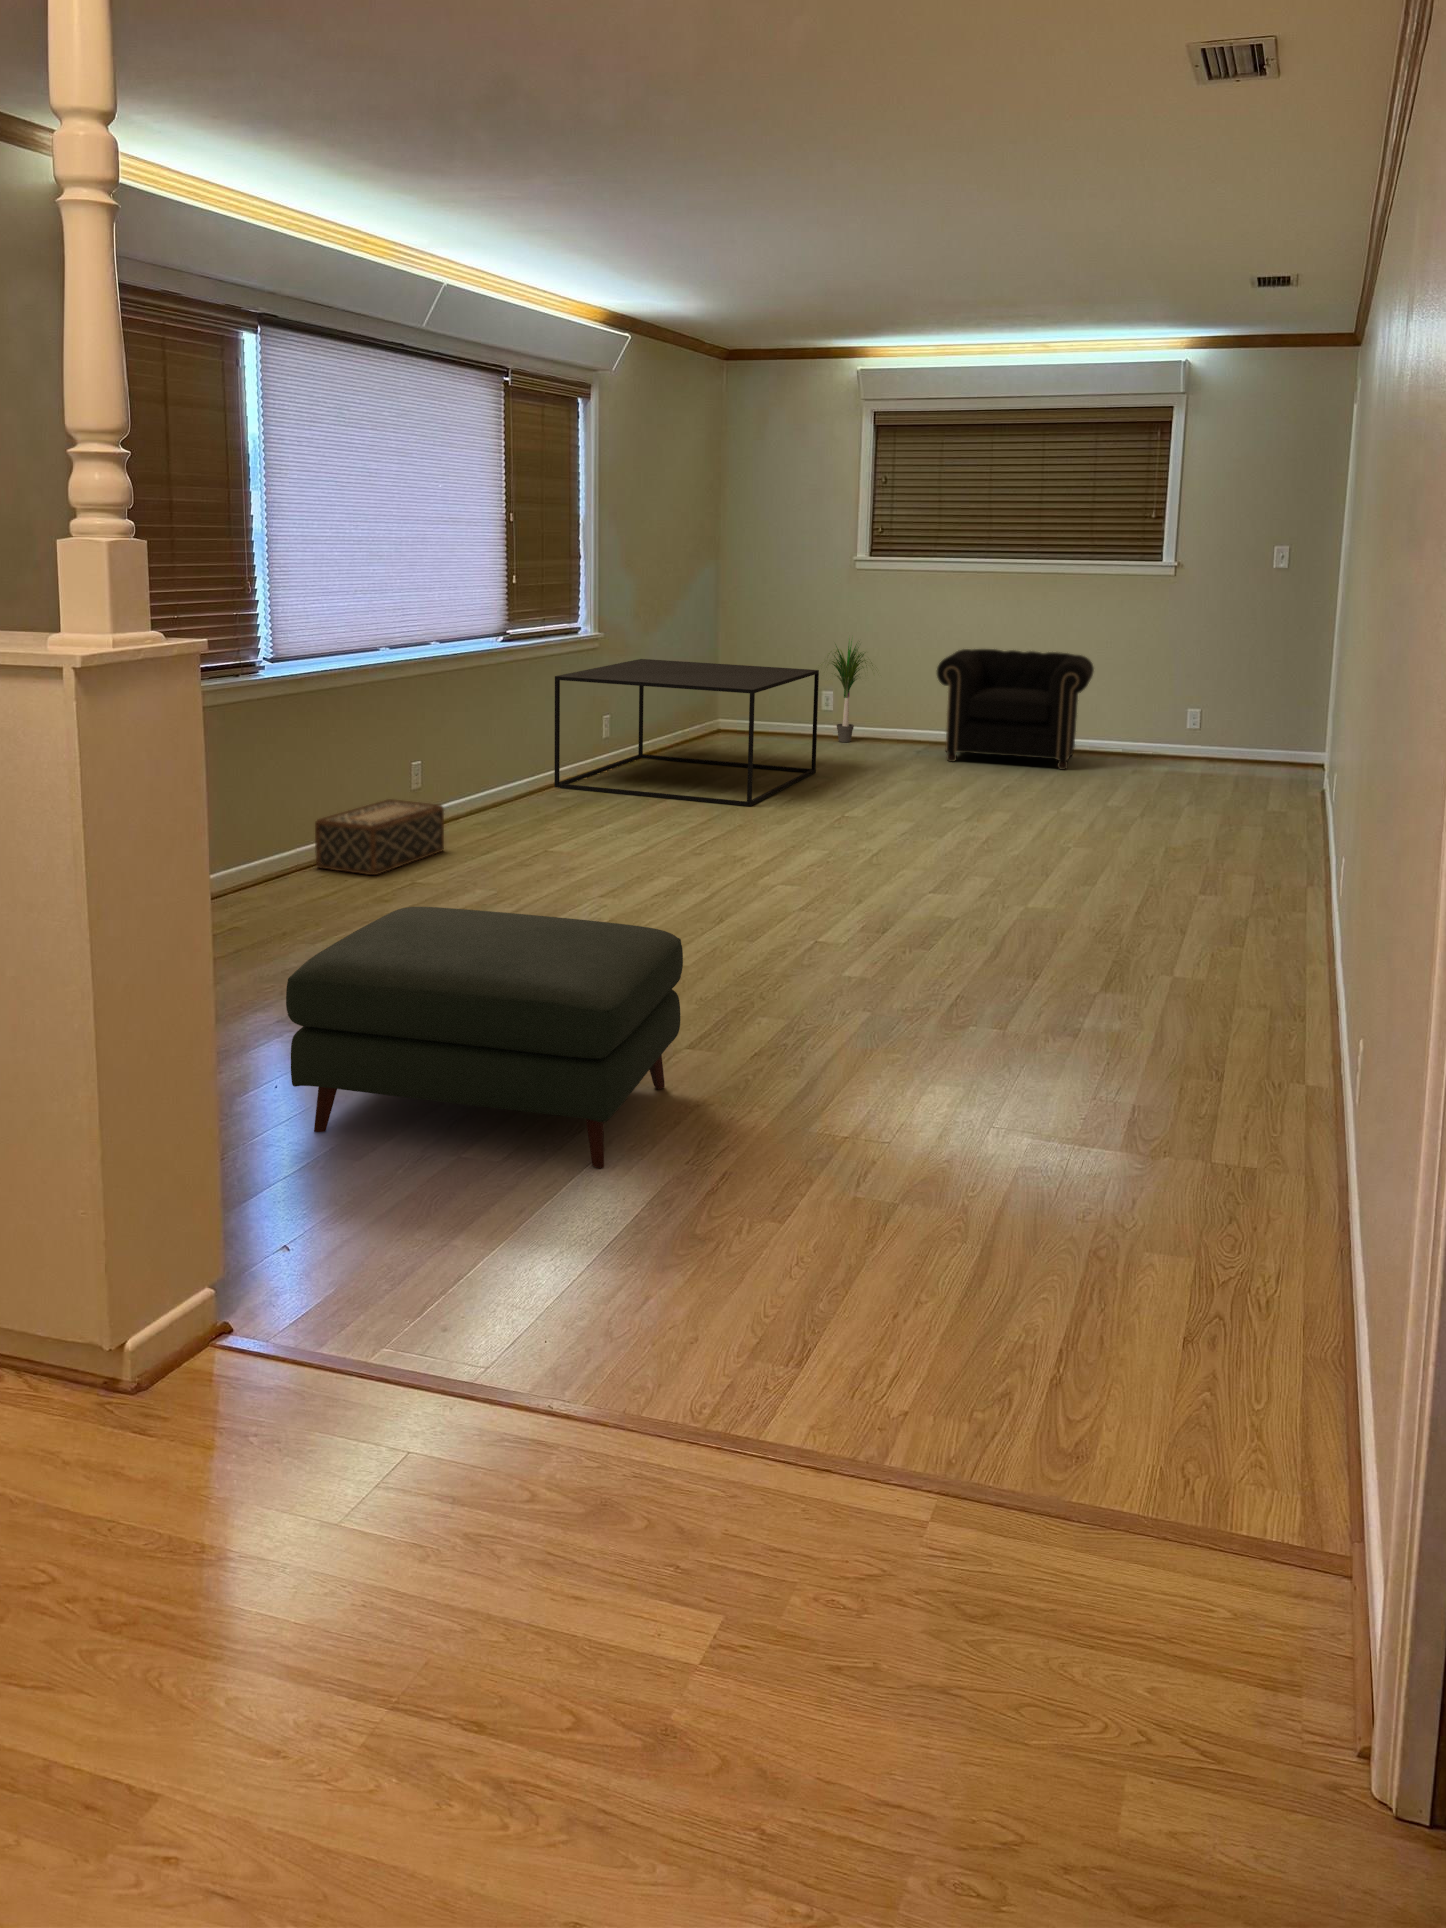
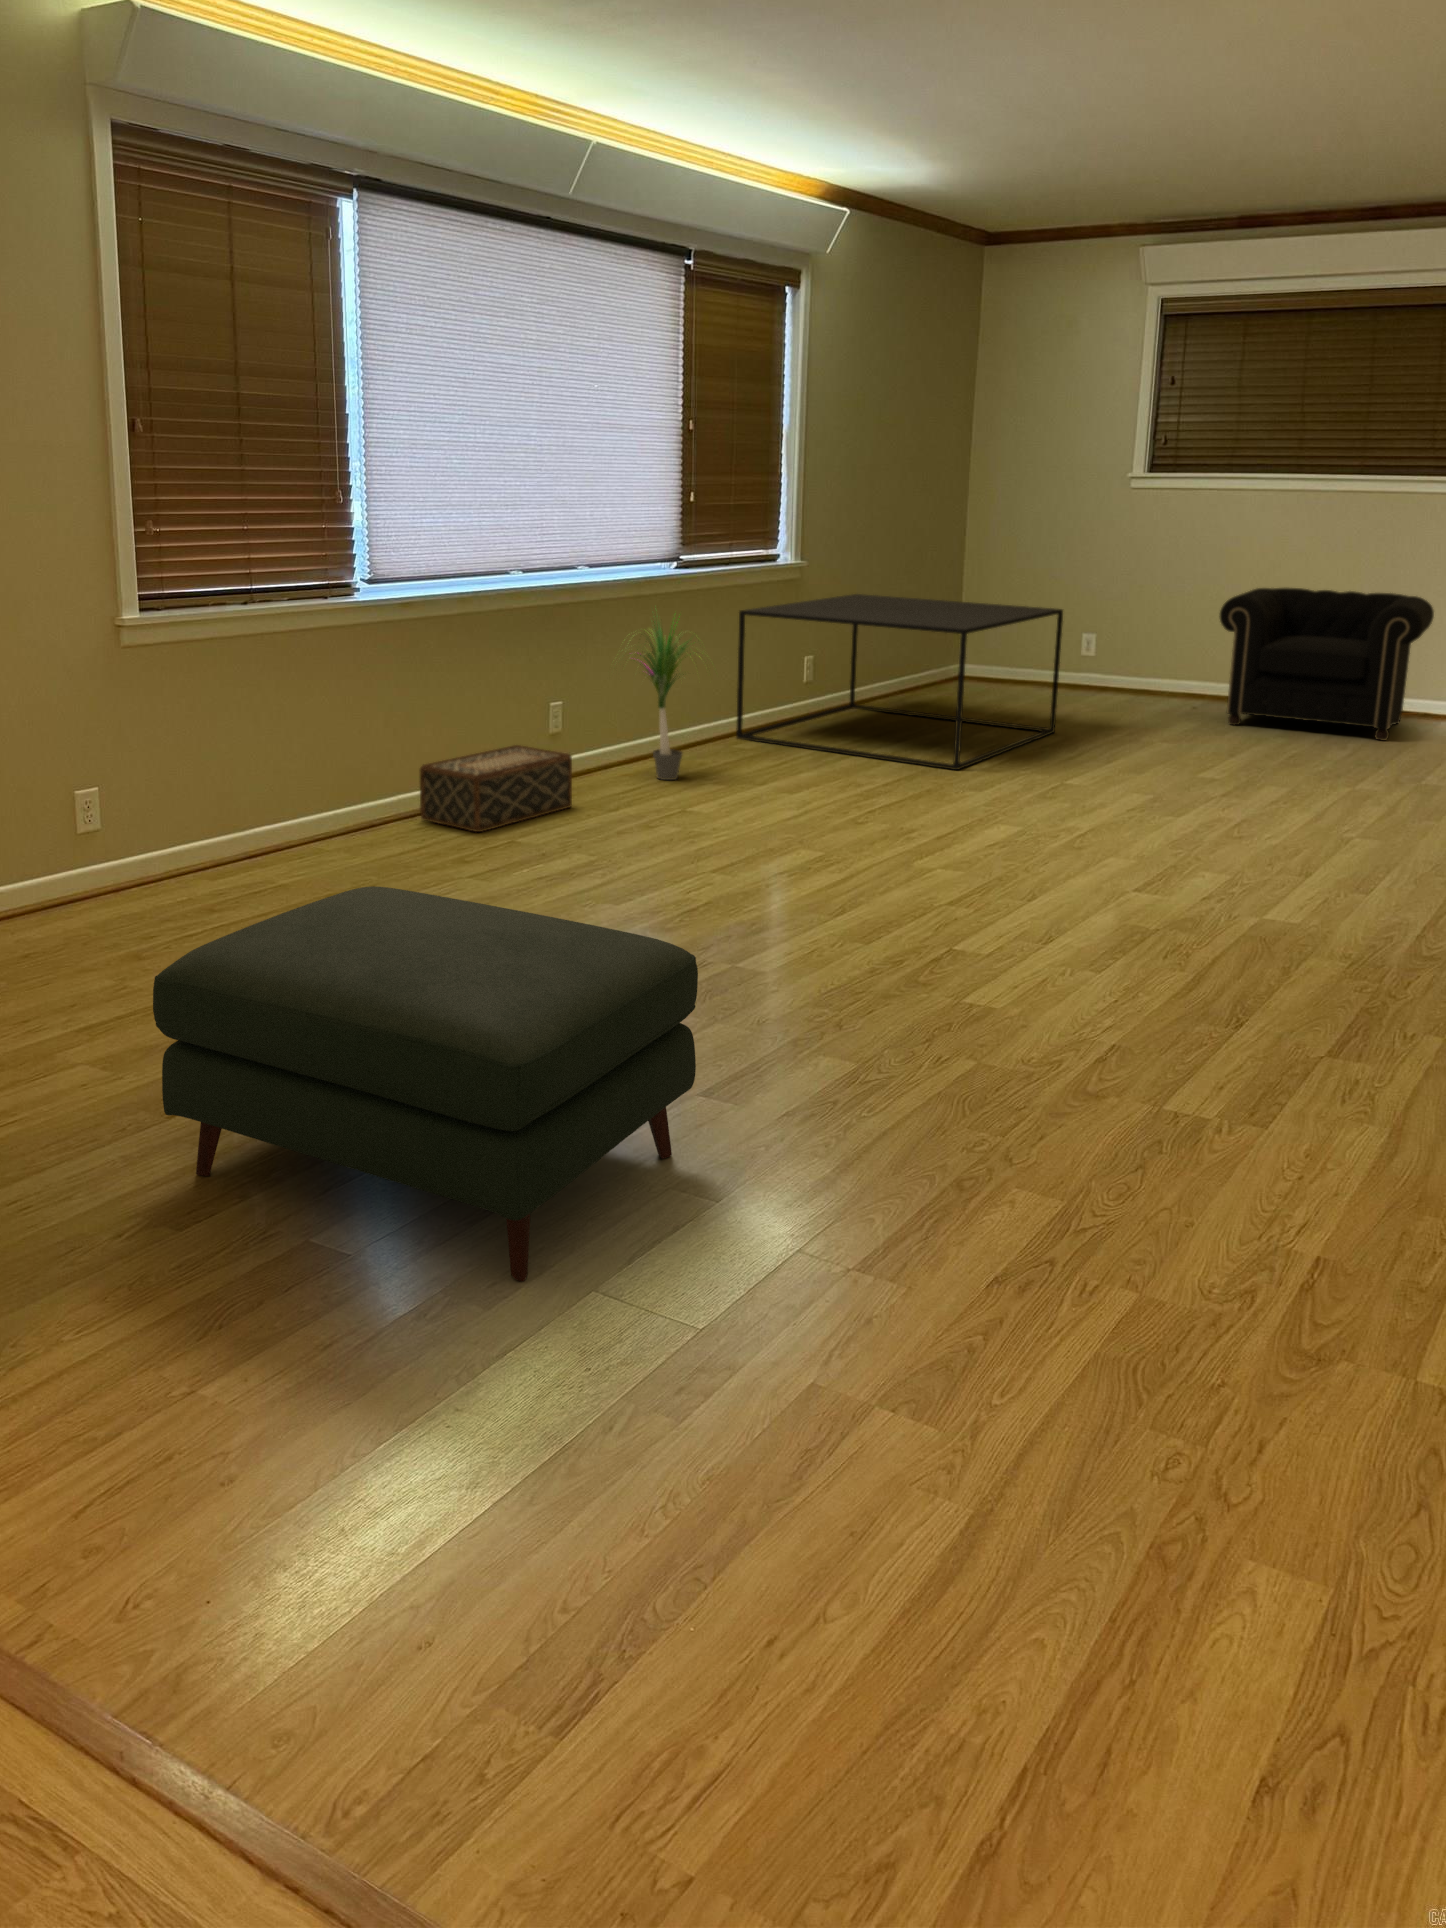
potted plant: present [828,639,873,742] -> present [625,621,707,780]

